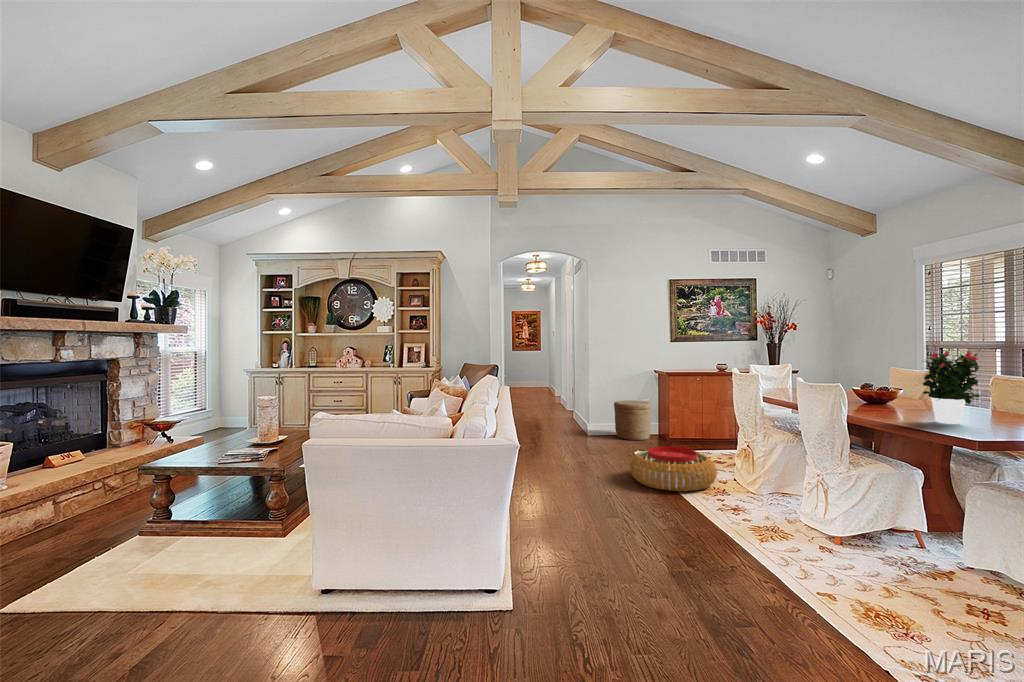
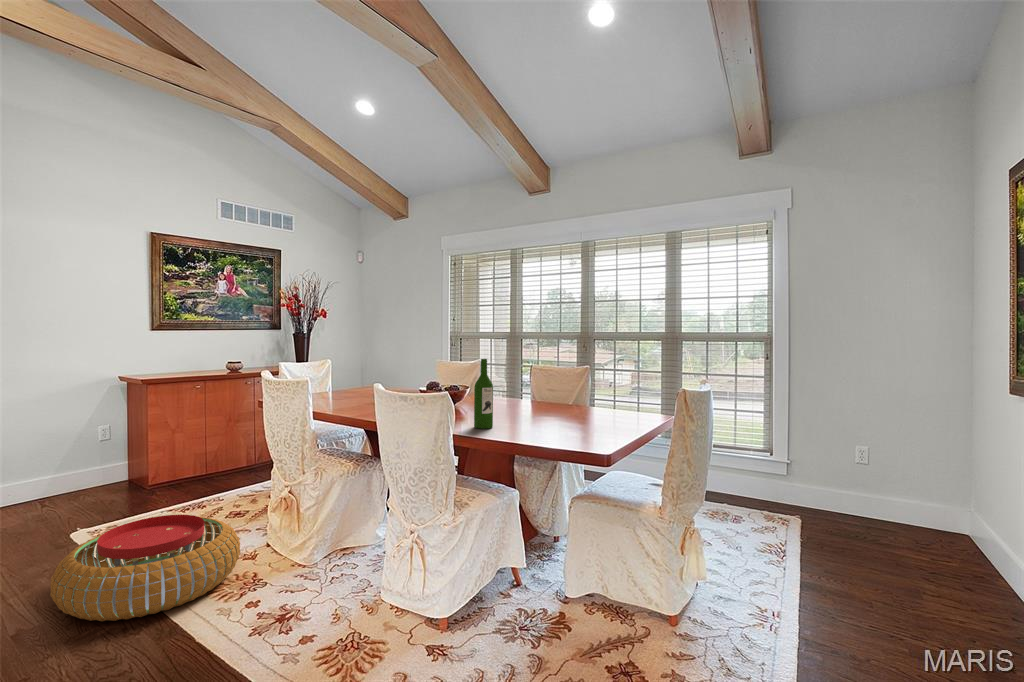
potted flower: present [922,351,981,424] -> none [522,344,580,433]
wine bottle: none [880,362,899,416] -> present [474,359,493,429]
woven basket: present [614,400,651,440] -> none [27,429,113,504]

